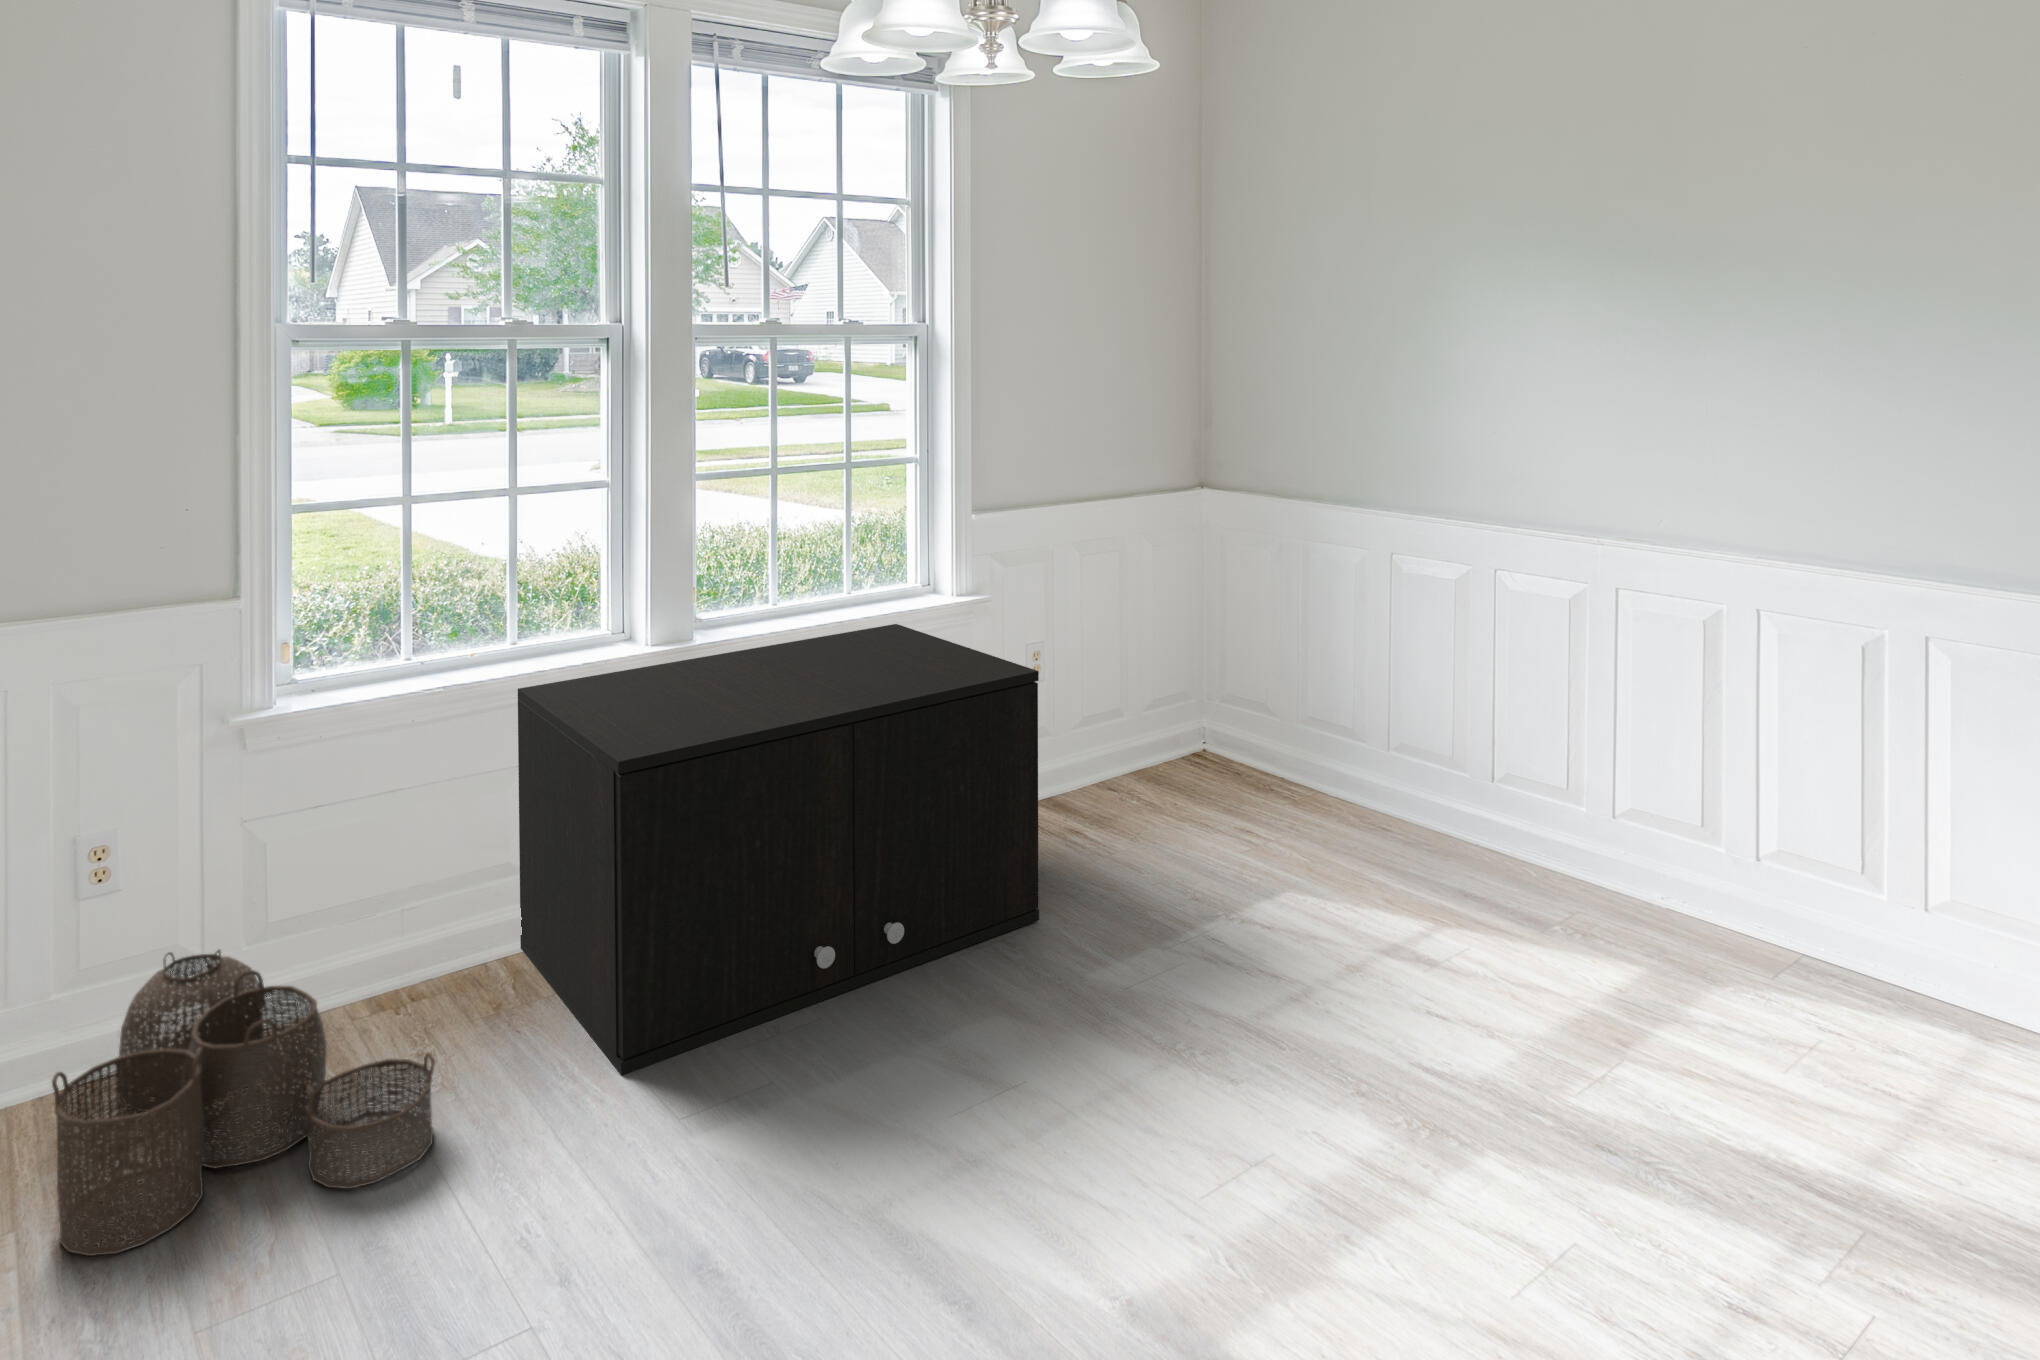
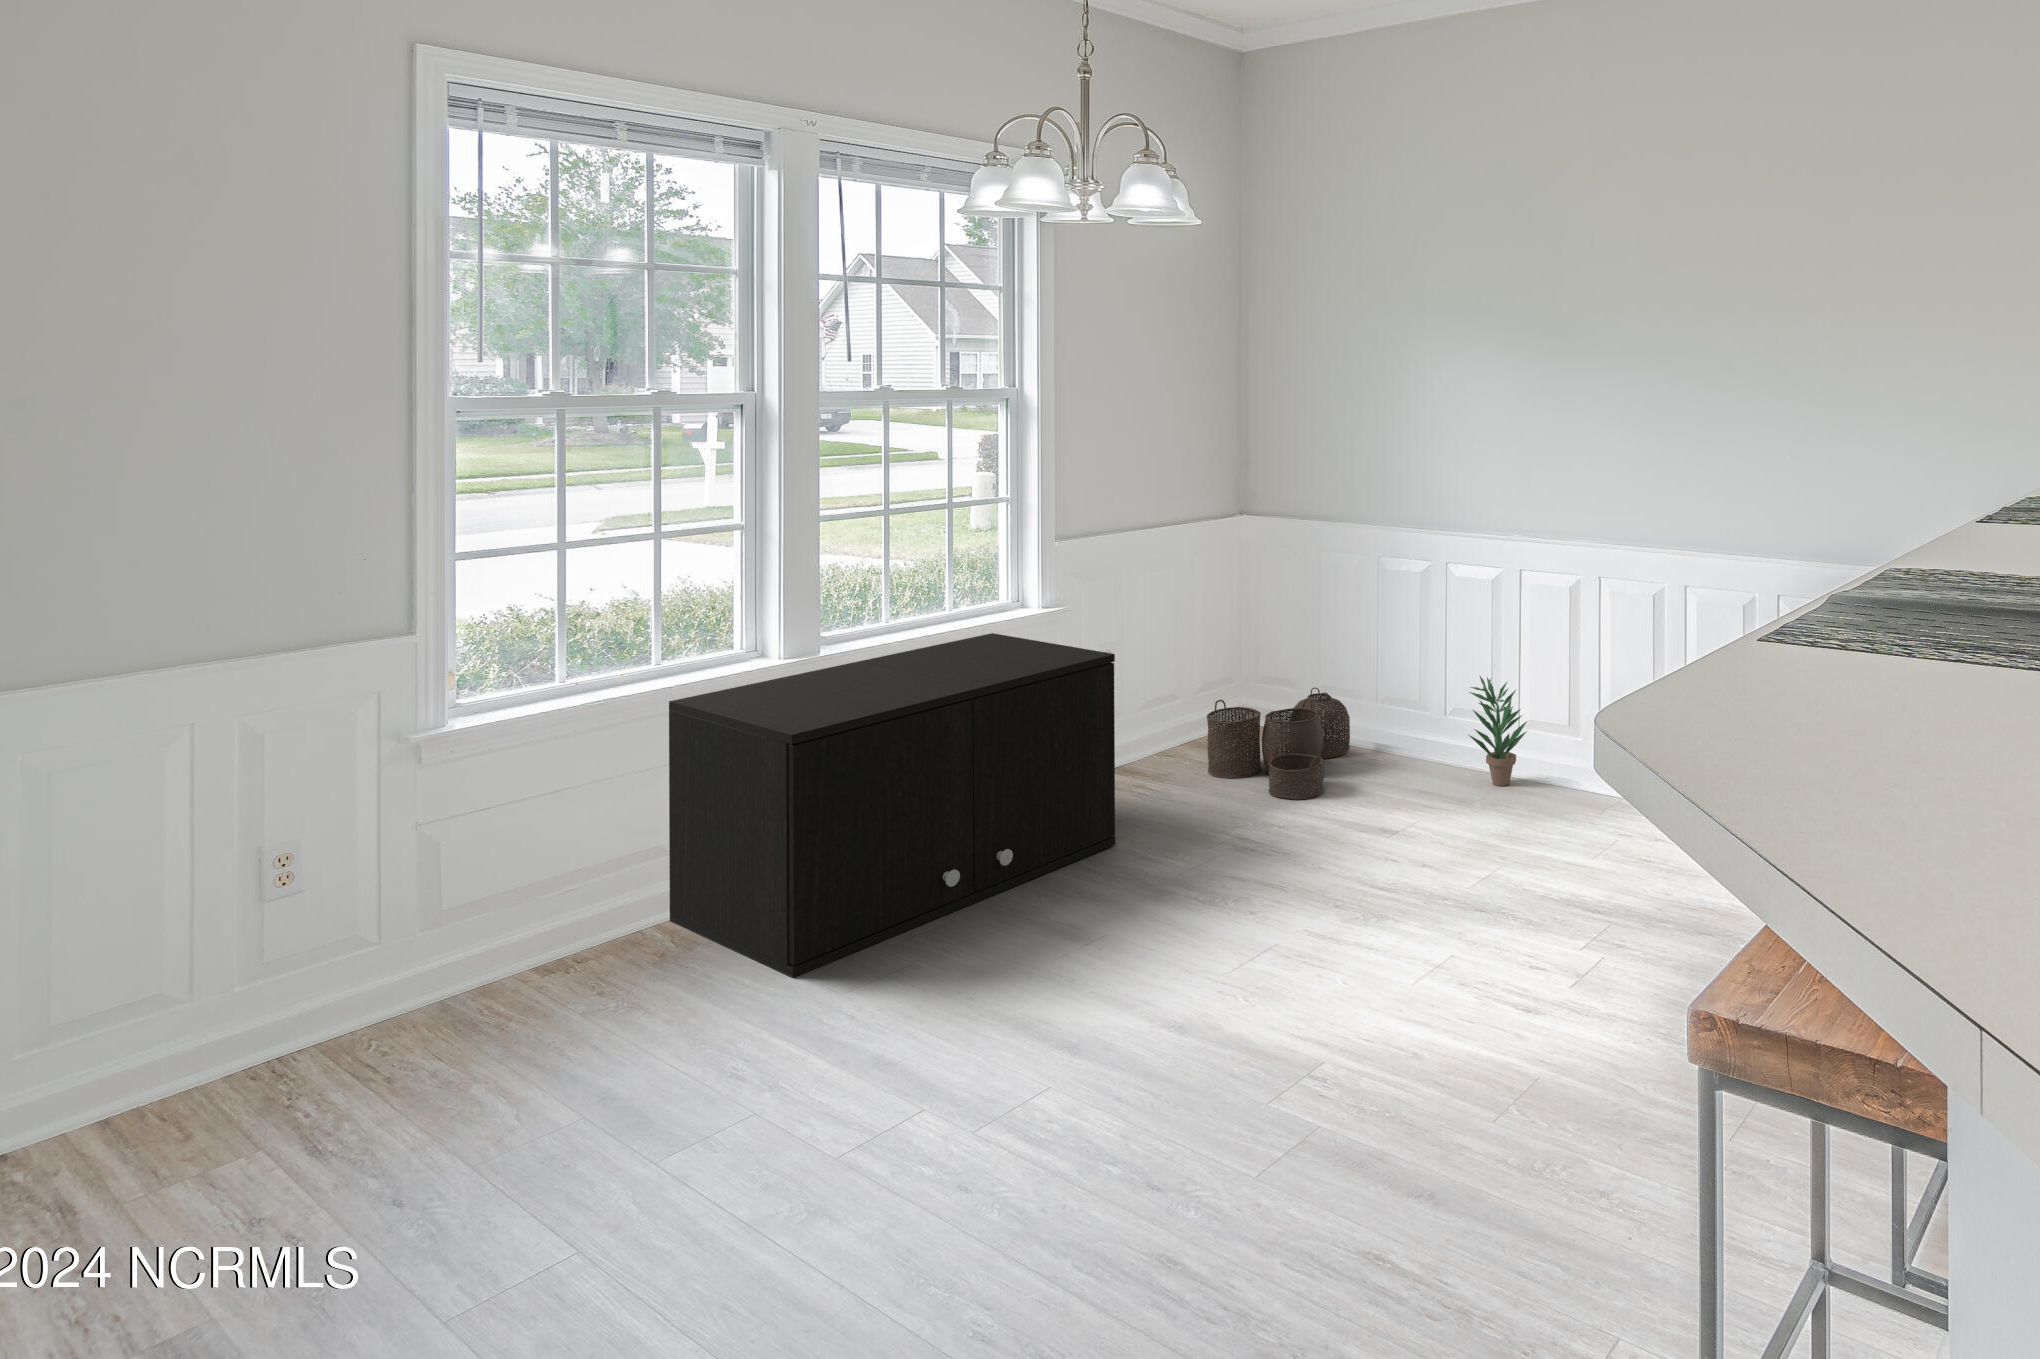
potted plant: none [1532,738,1630,904] -> present [1469,676,1527,786]
woven basket: present [52,950,435,1256] -> present [1207,688,1350,800]

